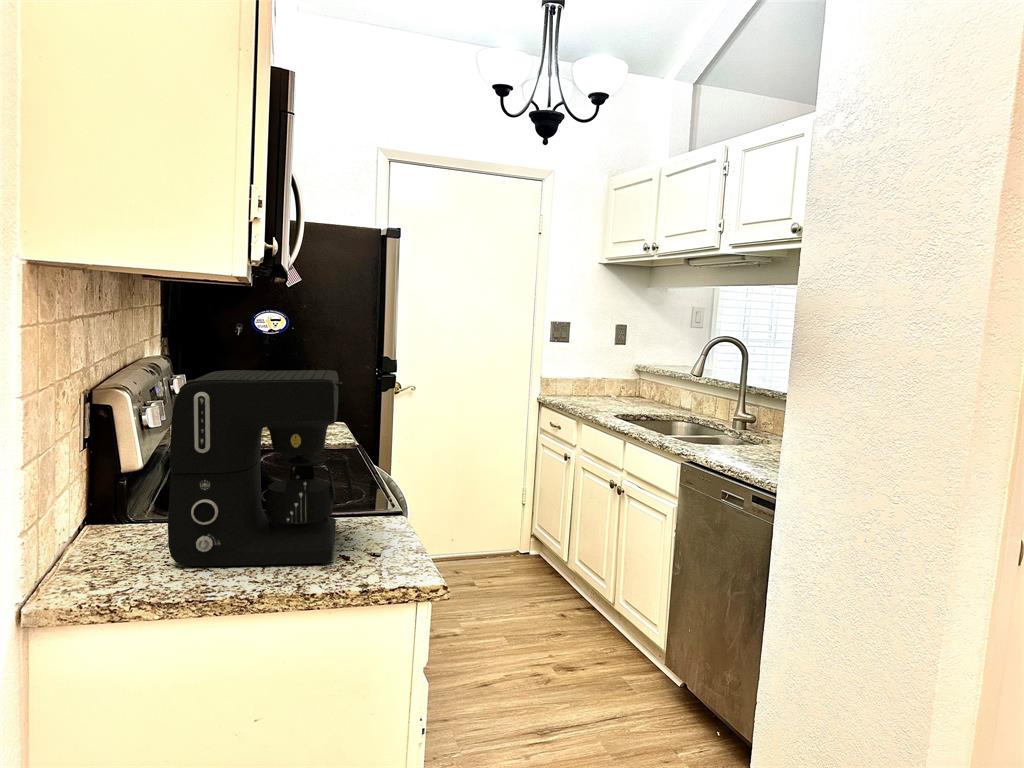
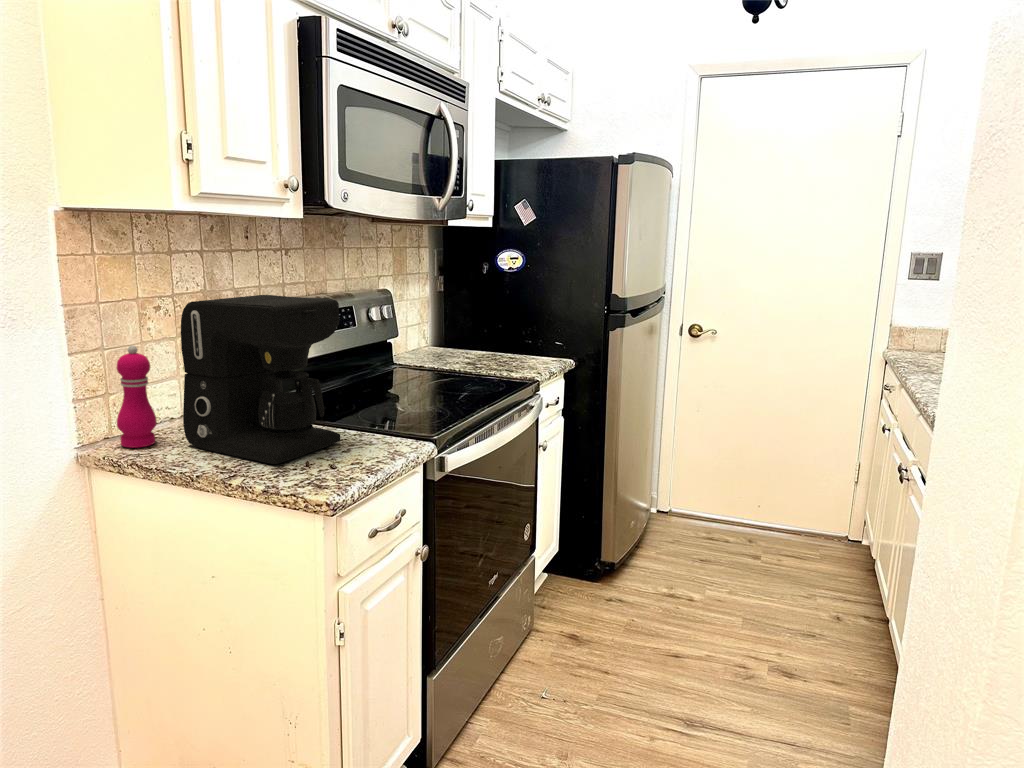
pepper mill: none [73,445,129,587] -> present [117,345,157,448]

